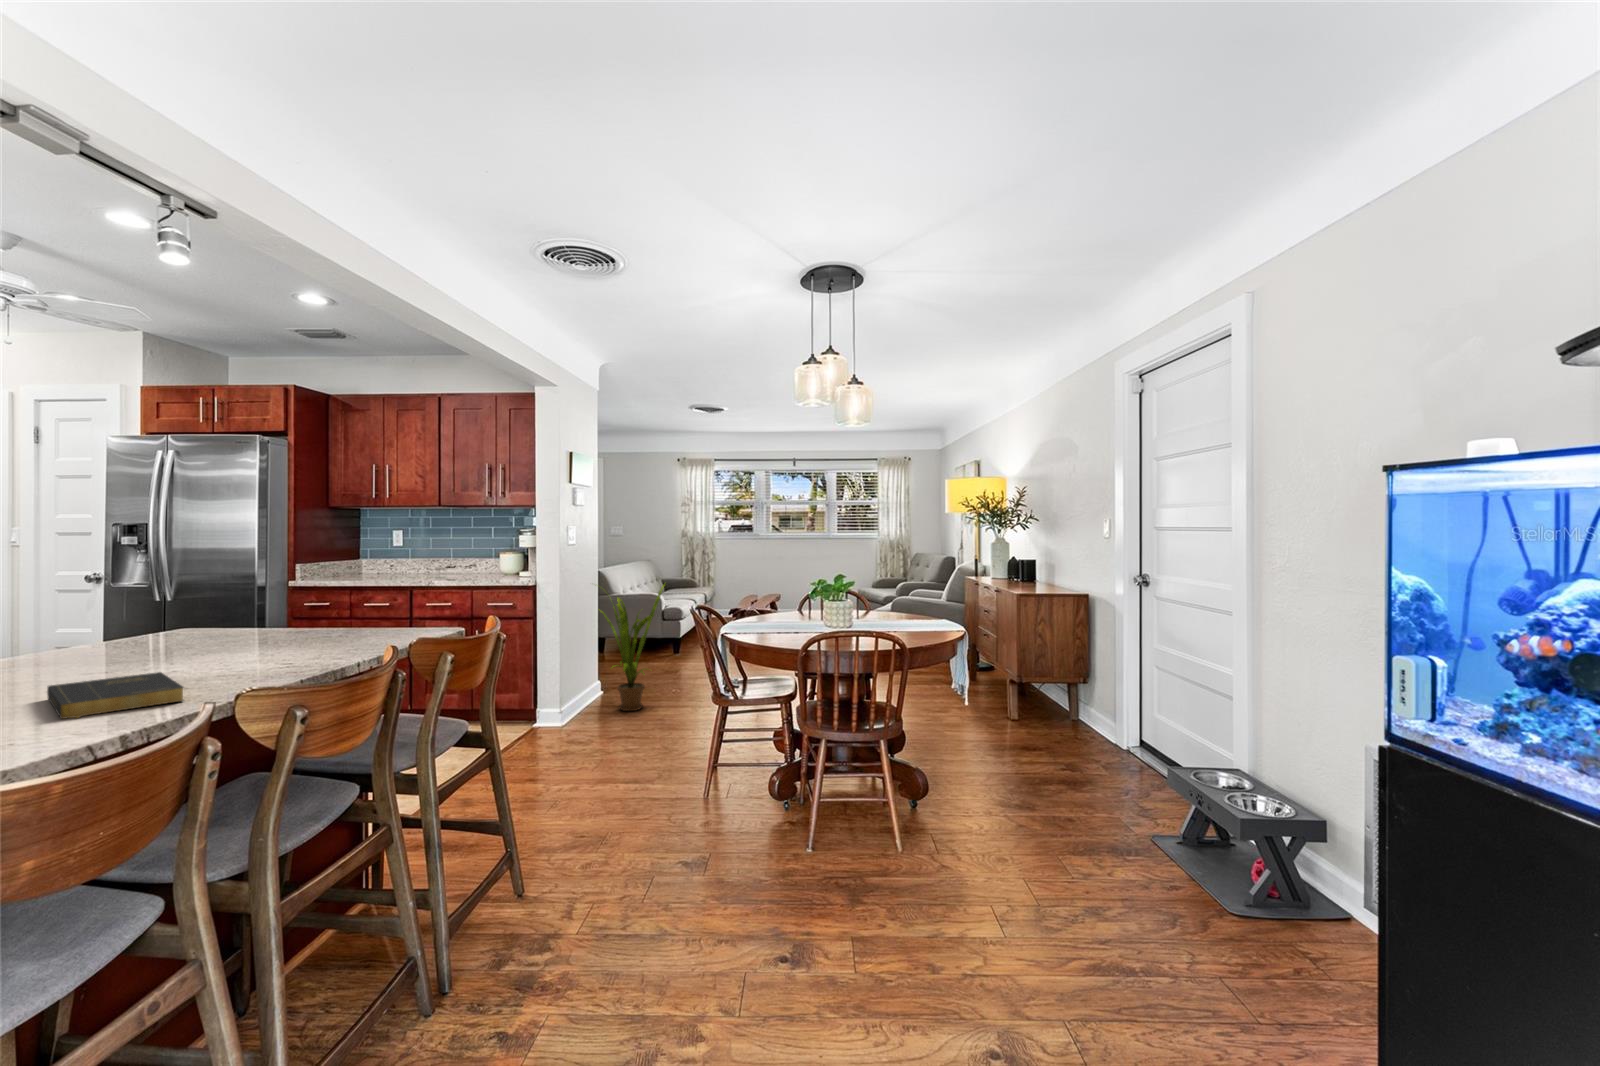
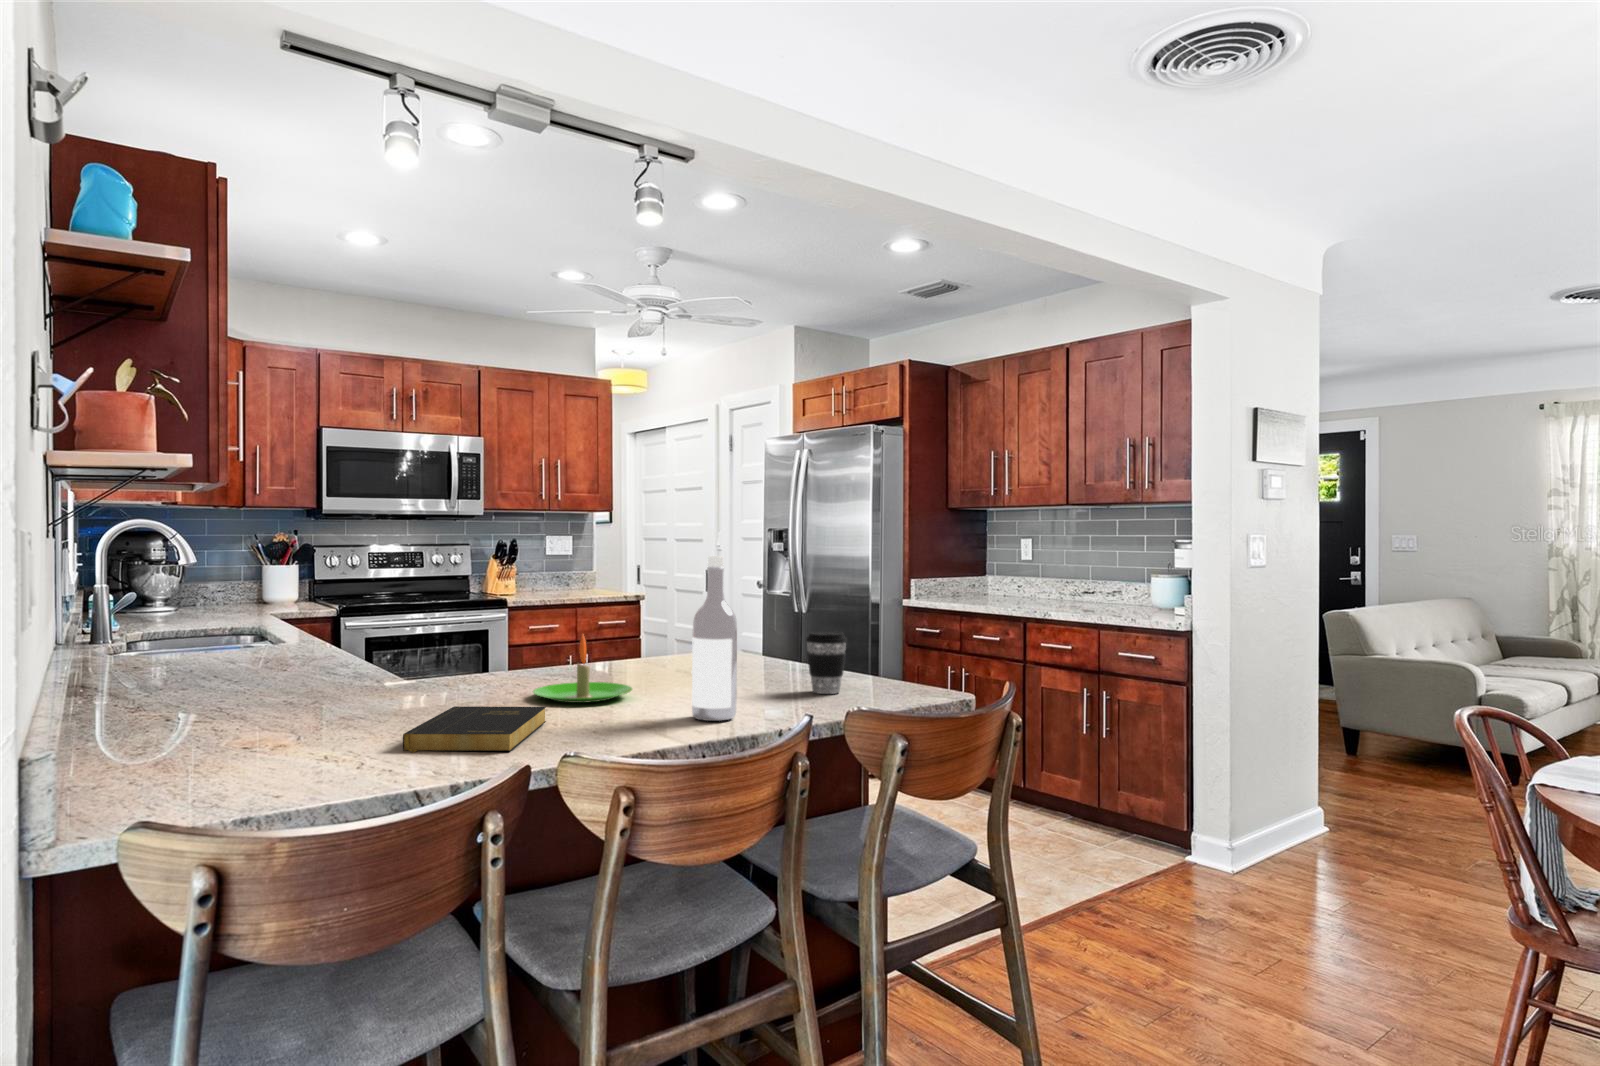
wine bottle: none [288,545,328,665] -> present [692,556,737,721]
house plant: present [601,585,664,711] -> none [1297,632,1458,878]
coffee cup: none [341,597,376,642] -> present [806,631,847,694]
candle: none [82,615,199,674] -> present [533,635,632,703]

